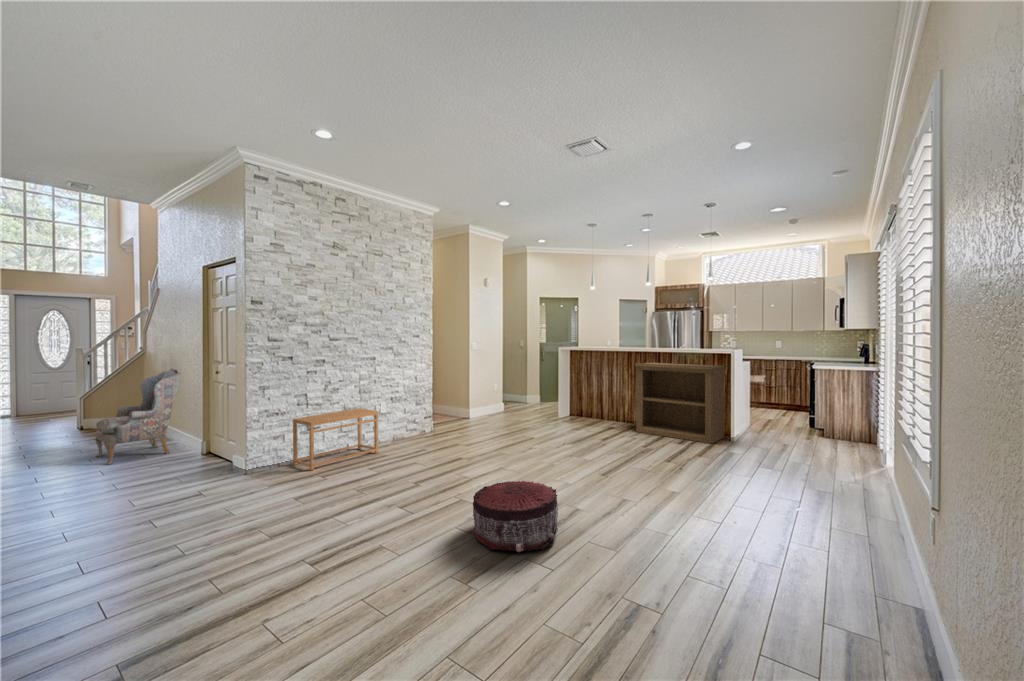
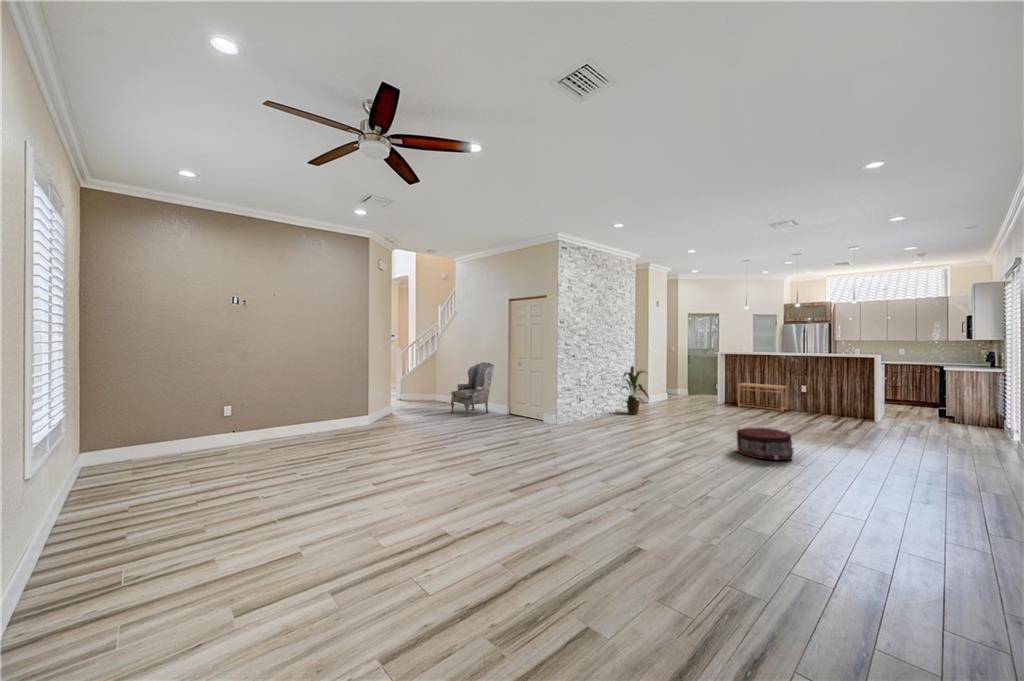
bookshelf: present [635,363,724,444] -> none [791,364,867,423]
house plant: none [387,371,439,445] -> present [621,366,649,415]
side table: present [293,408,378,470] -> present [738,383,788,412]

